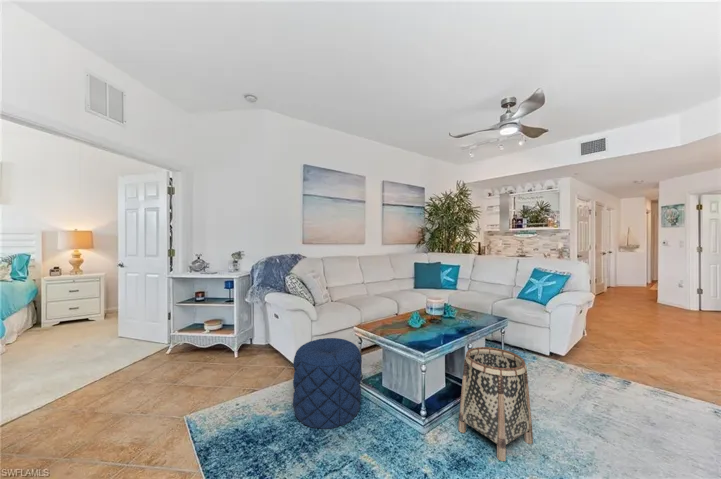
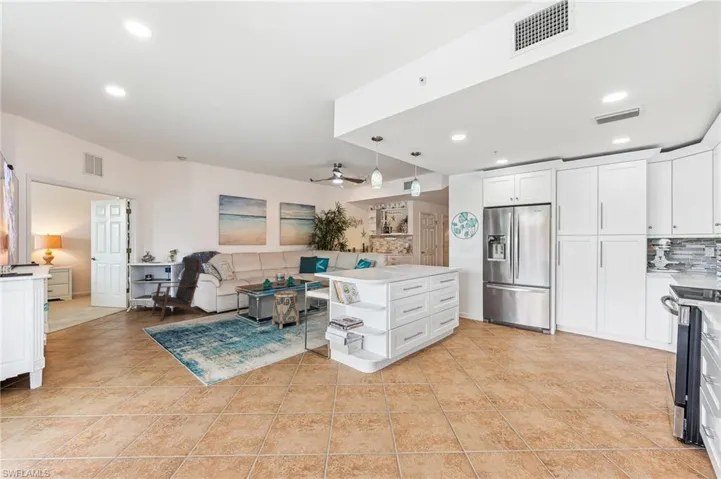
lounge chair: none [199,263,287,392] -> present [152,257,201,321]
pouf: present [293,338,362,429] -> none [199,292,235,327]

